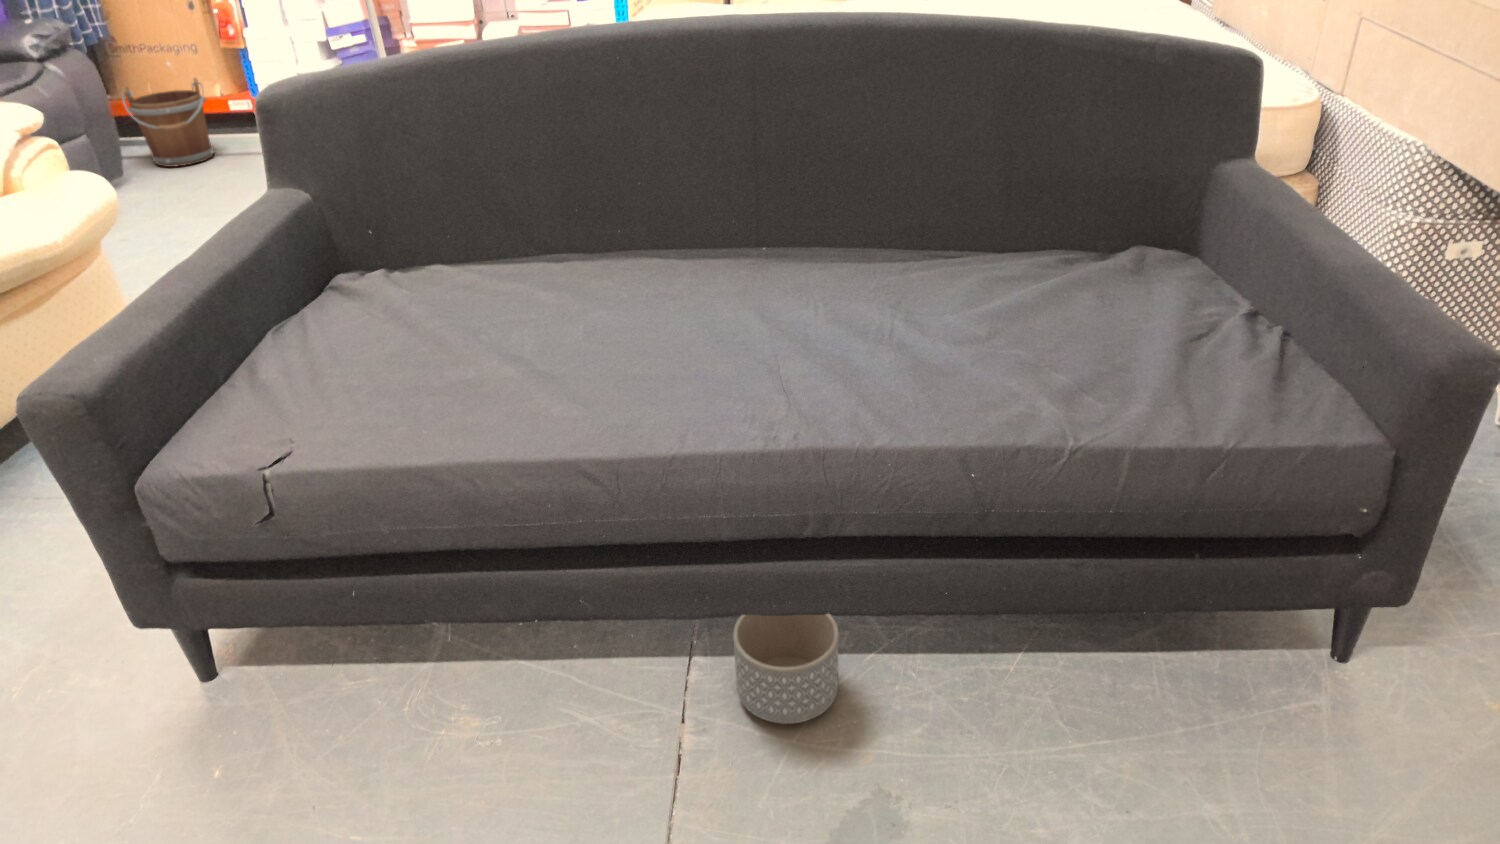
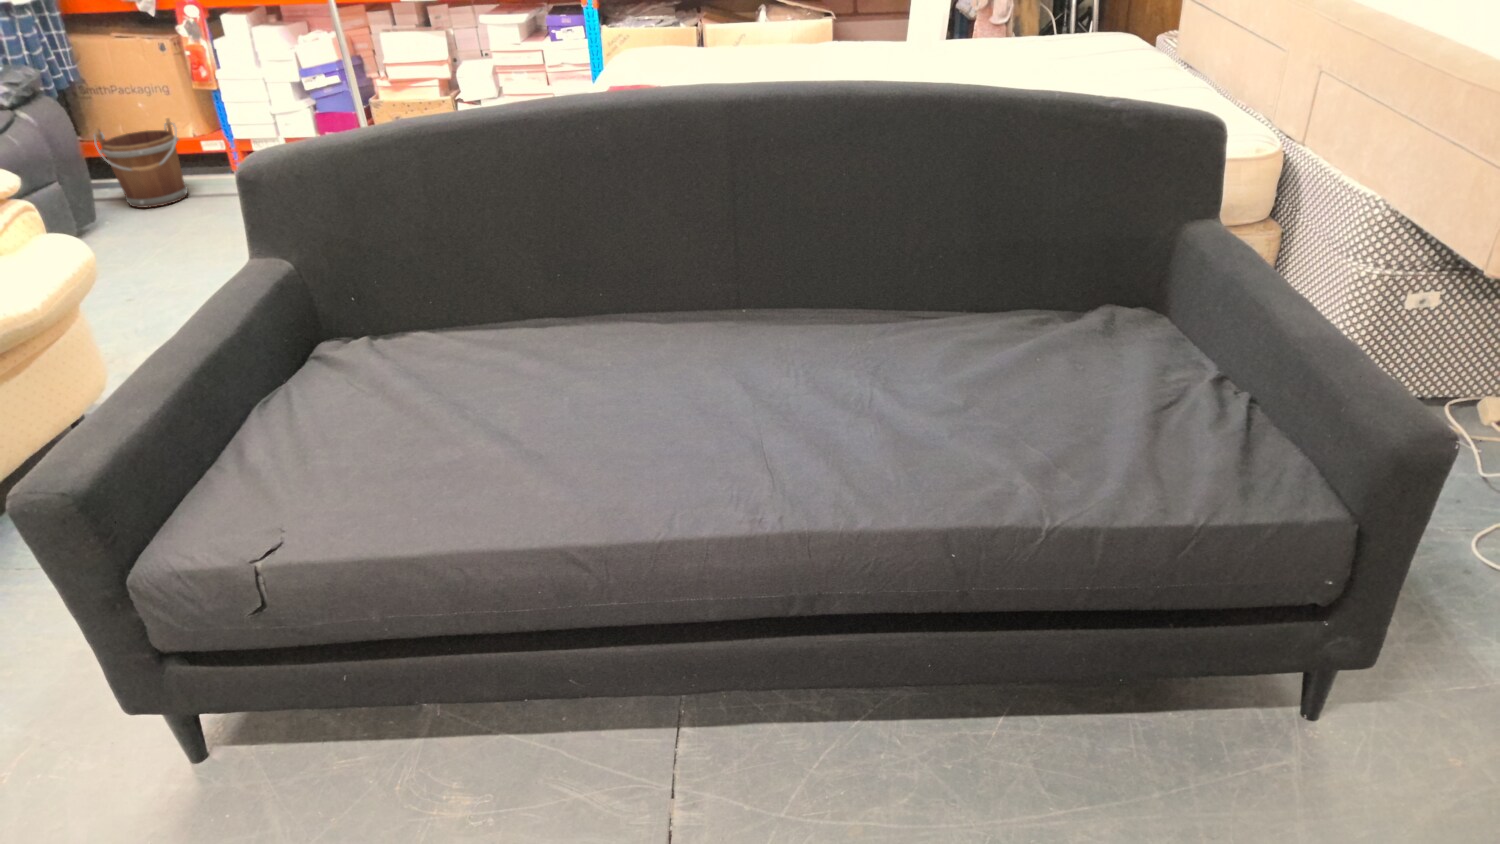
planter: present [733,614,839,724] -> none [721,669,824,796]

